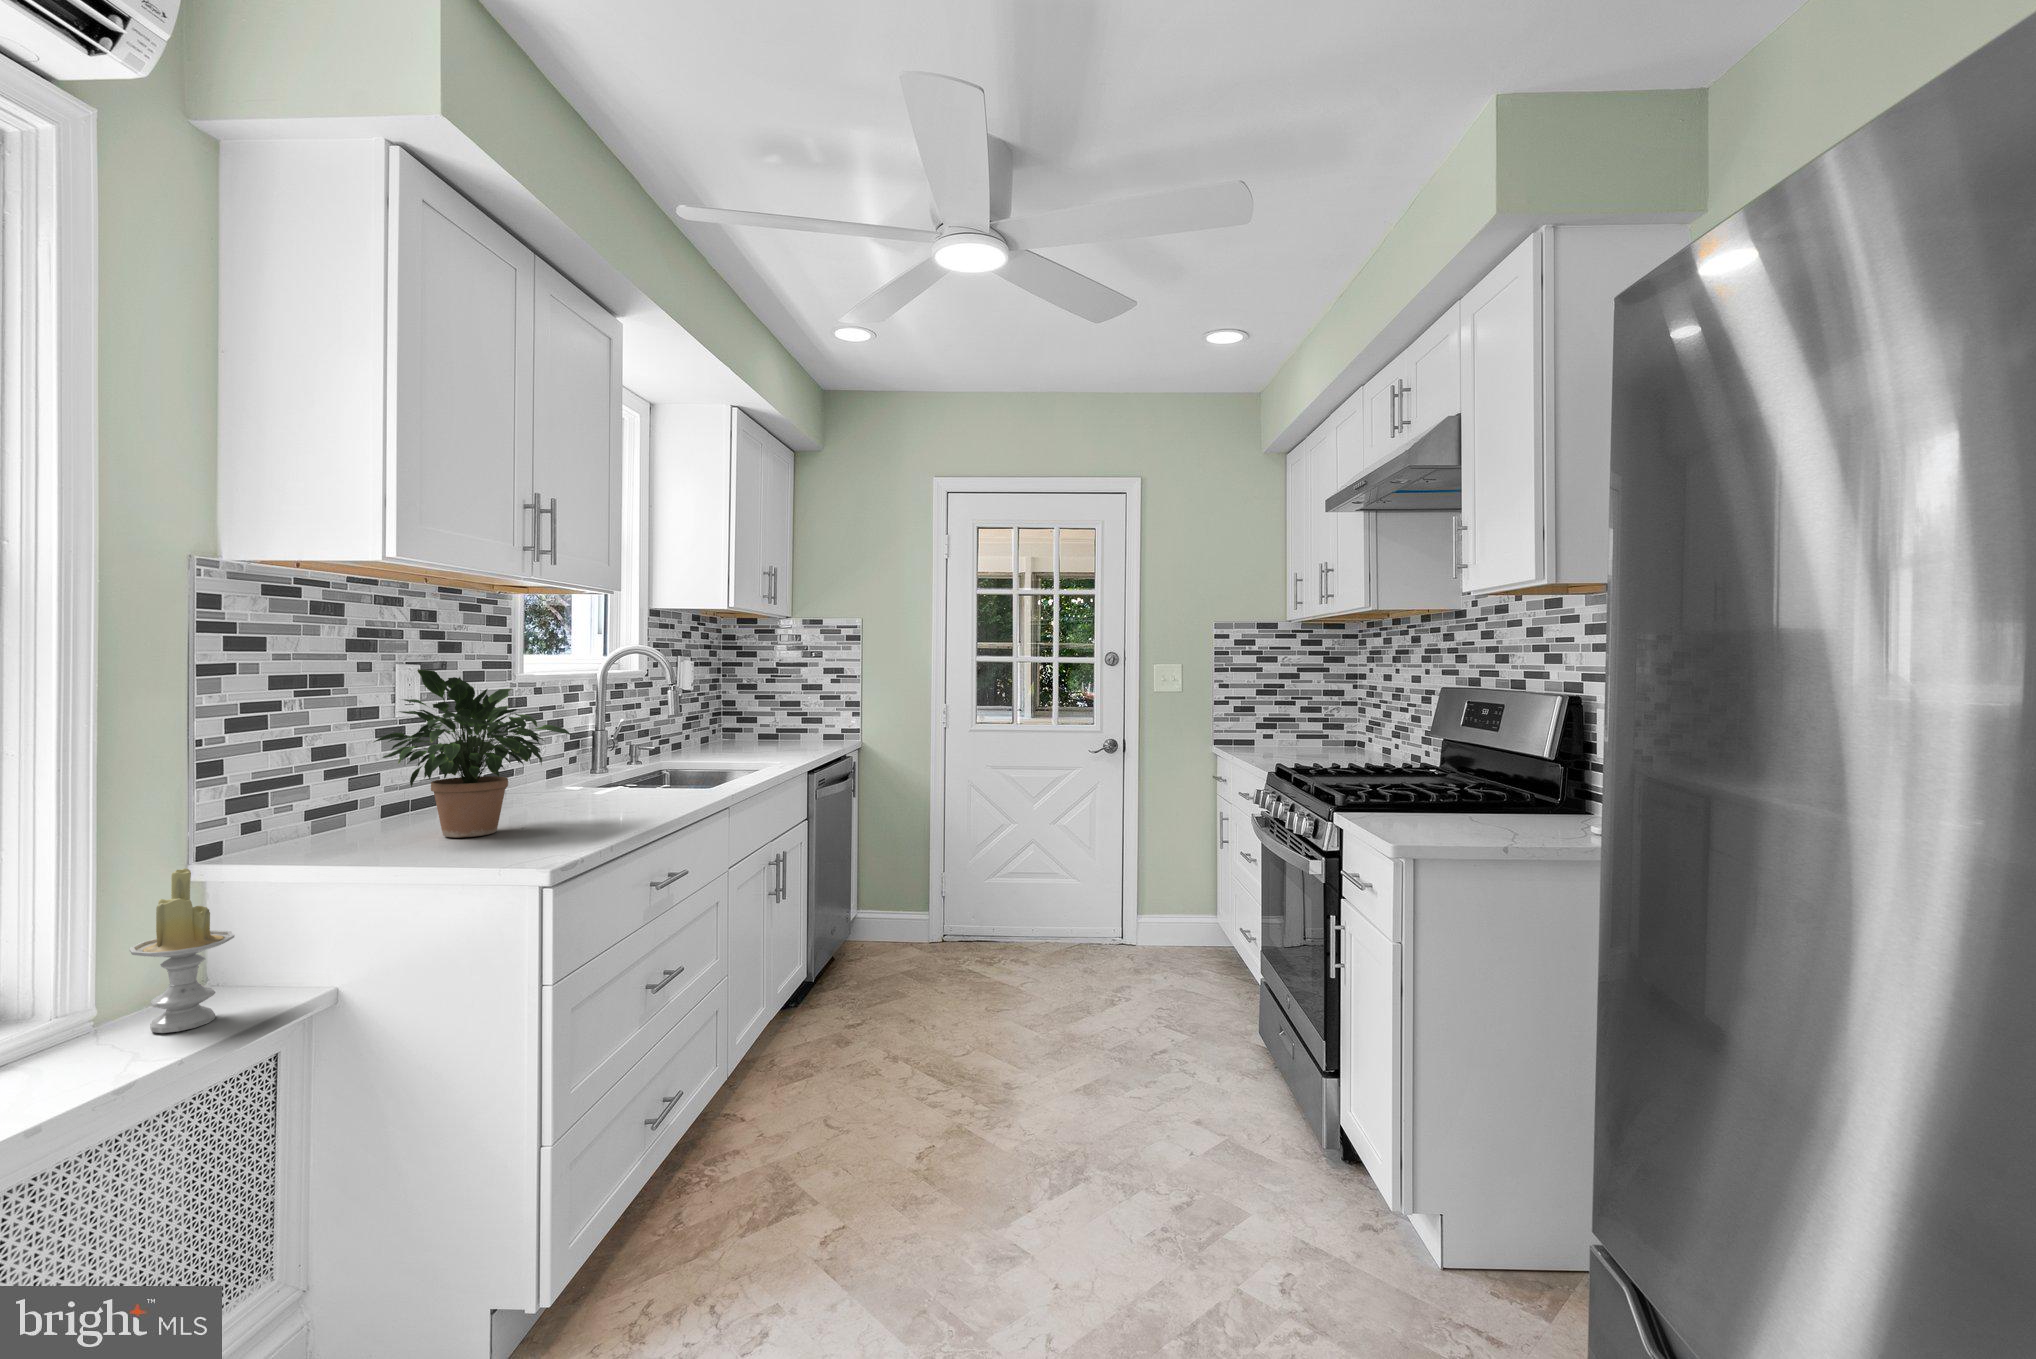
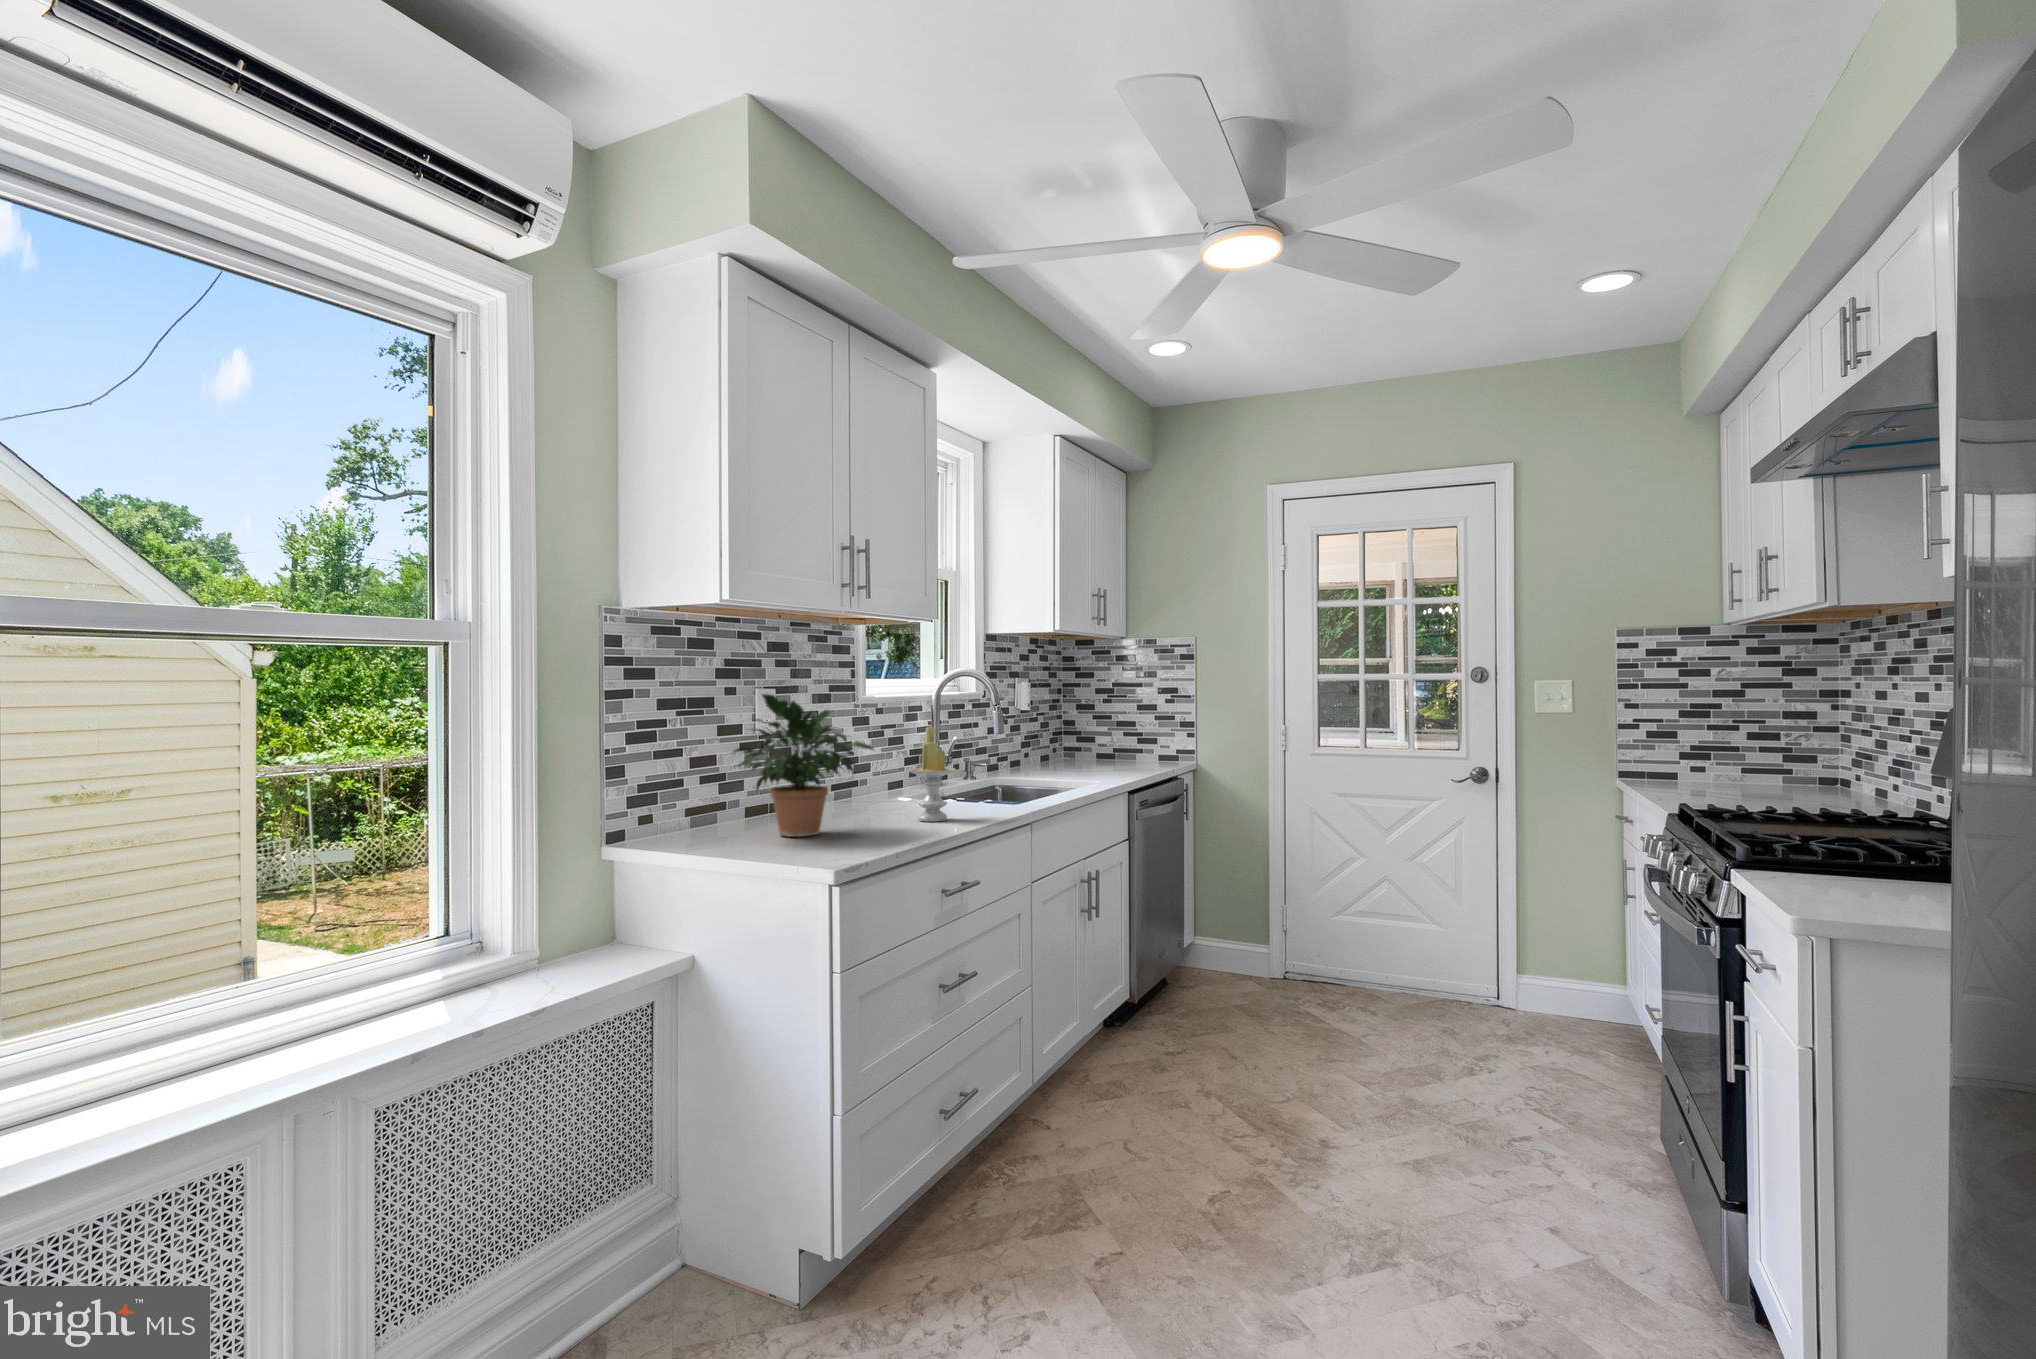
candle: present [129,868,235,1033] -> present [909,726,956,821]

